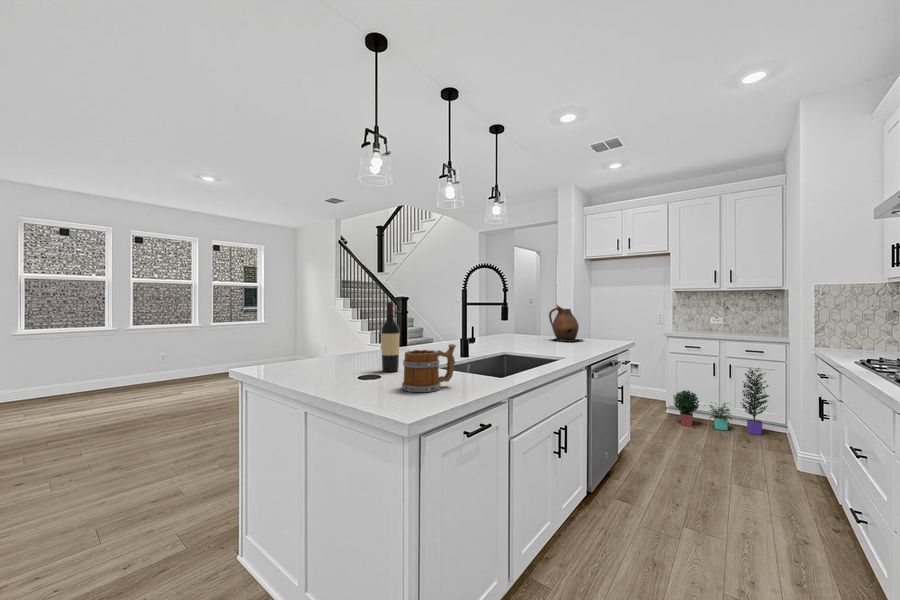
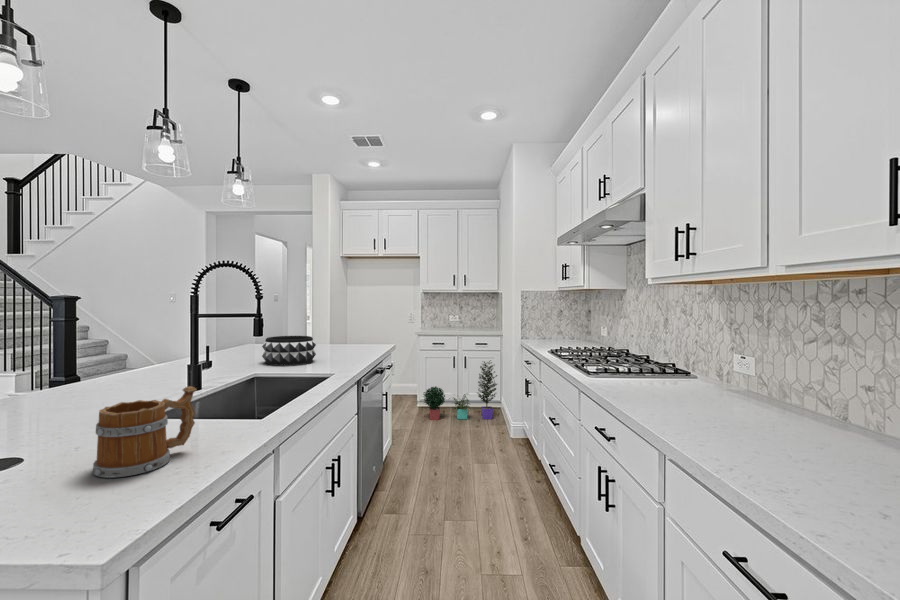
wine bottle: present [381,302,400,372] -> none [46,320,86,436]
ceramic pitcher: present [549,305,583,342] -> none [306,309,346,351]
decorative bowl: none [511,326,554,349] -> present [262,336,316,365]

